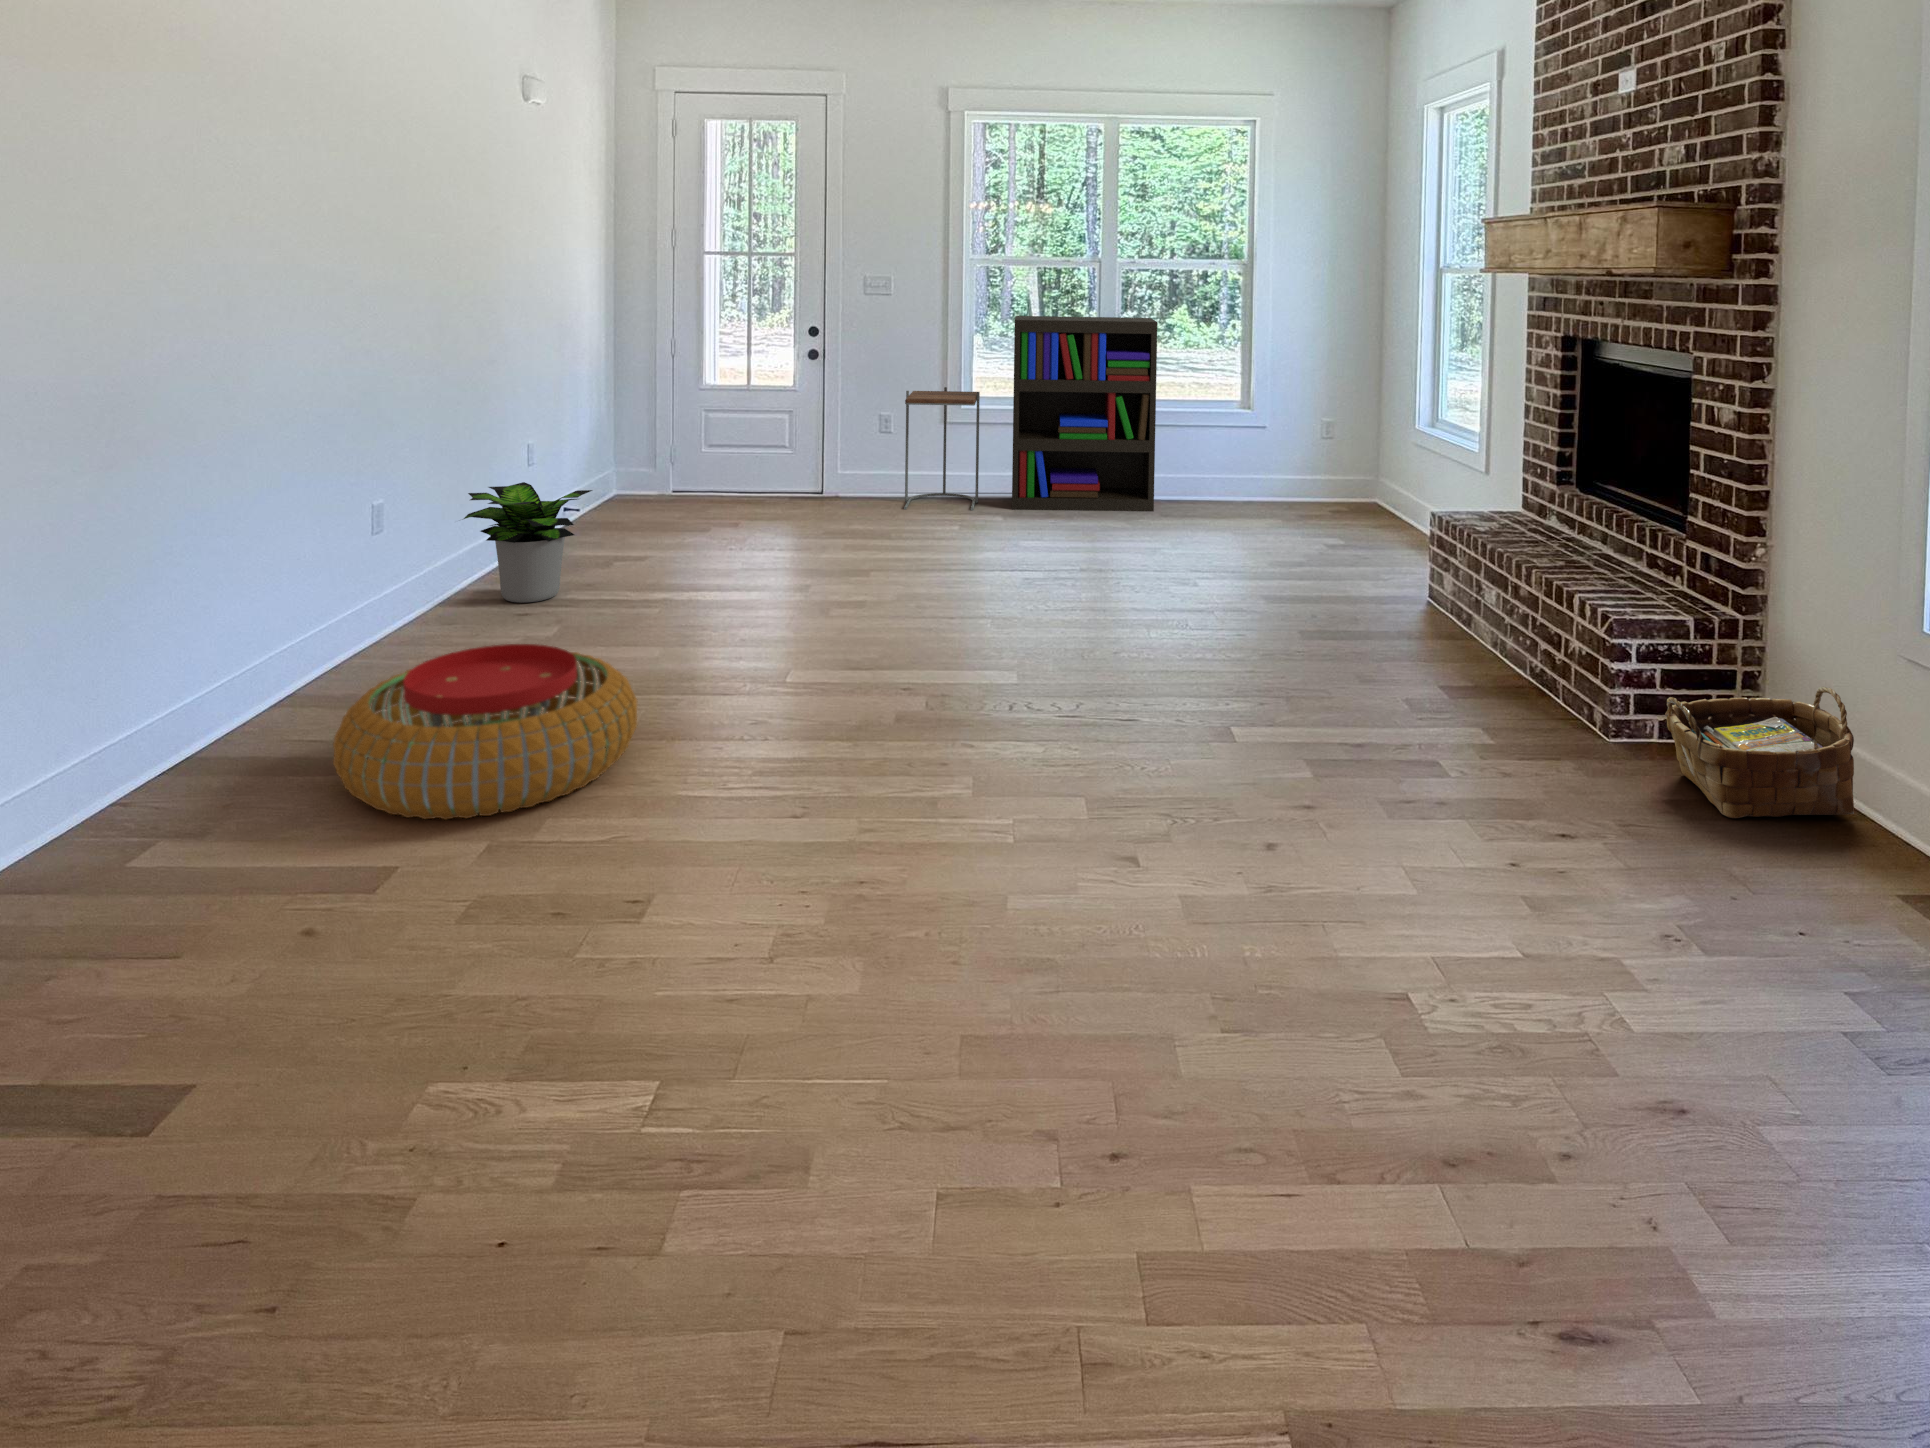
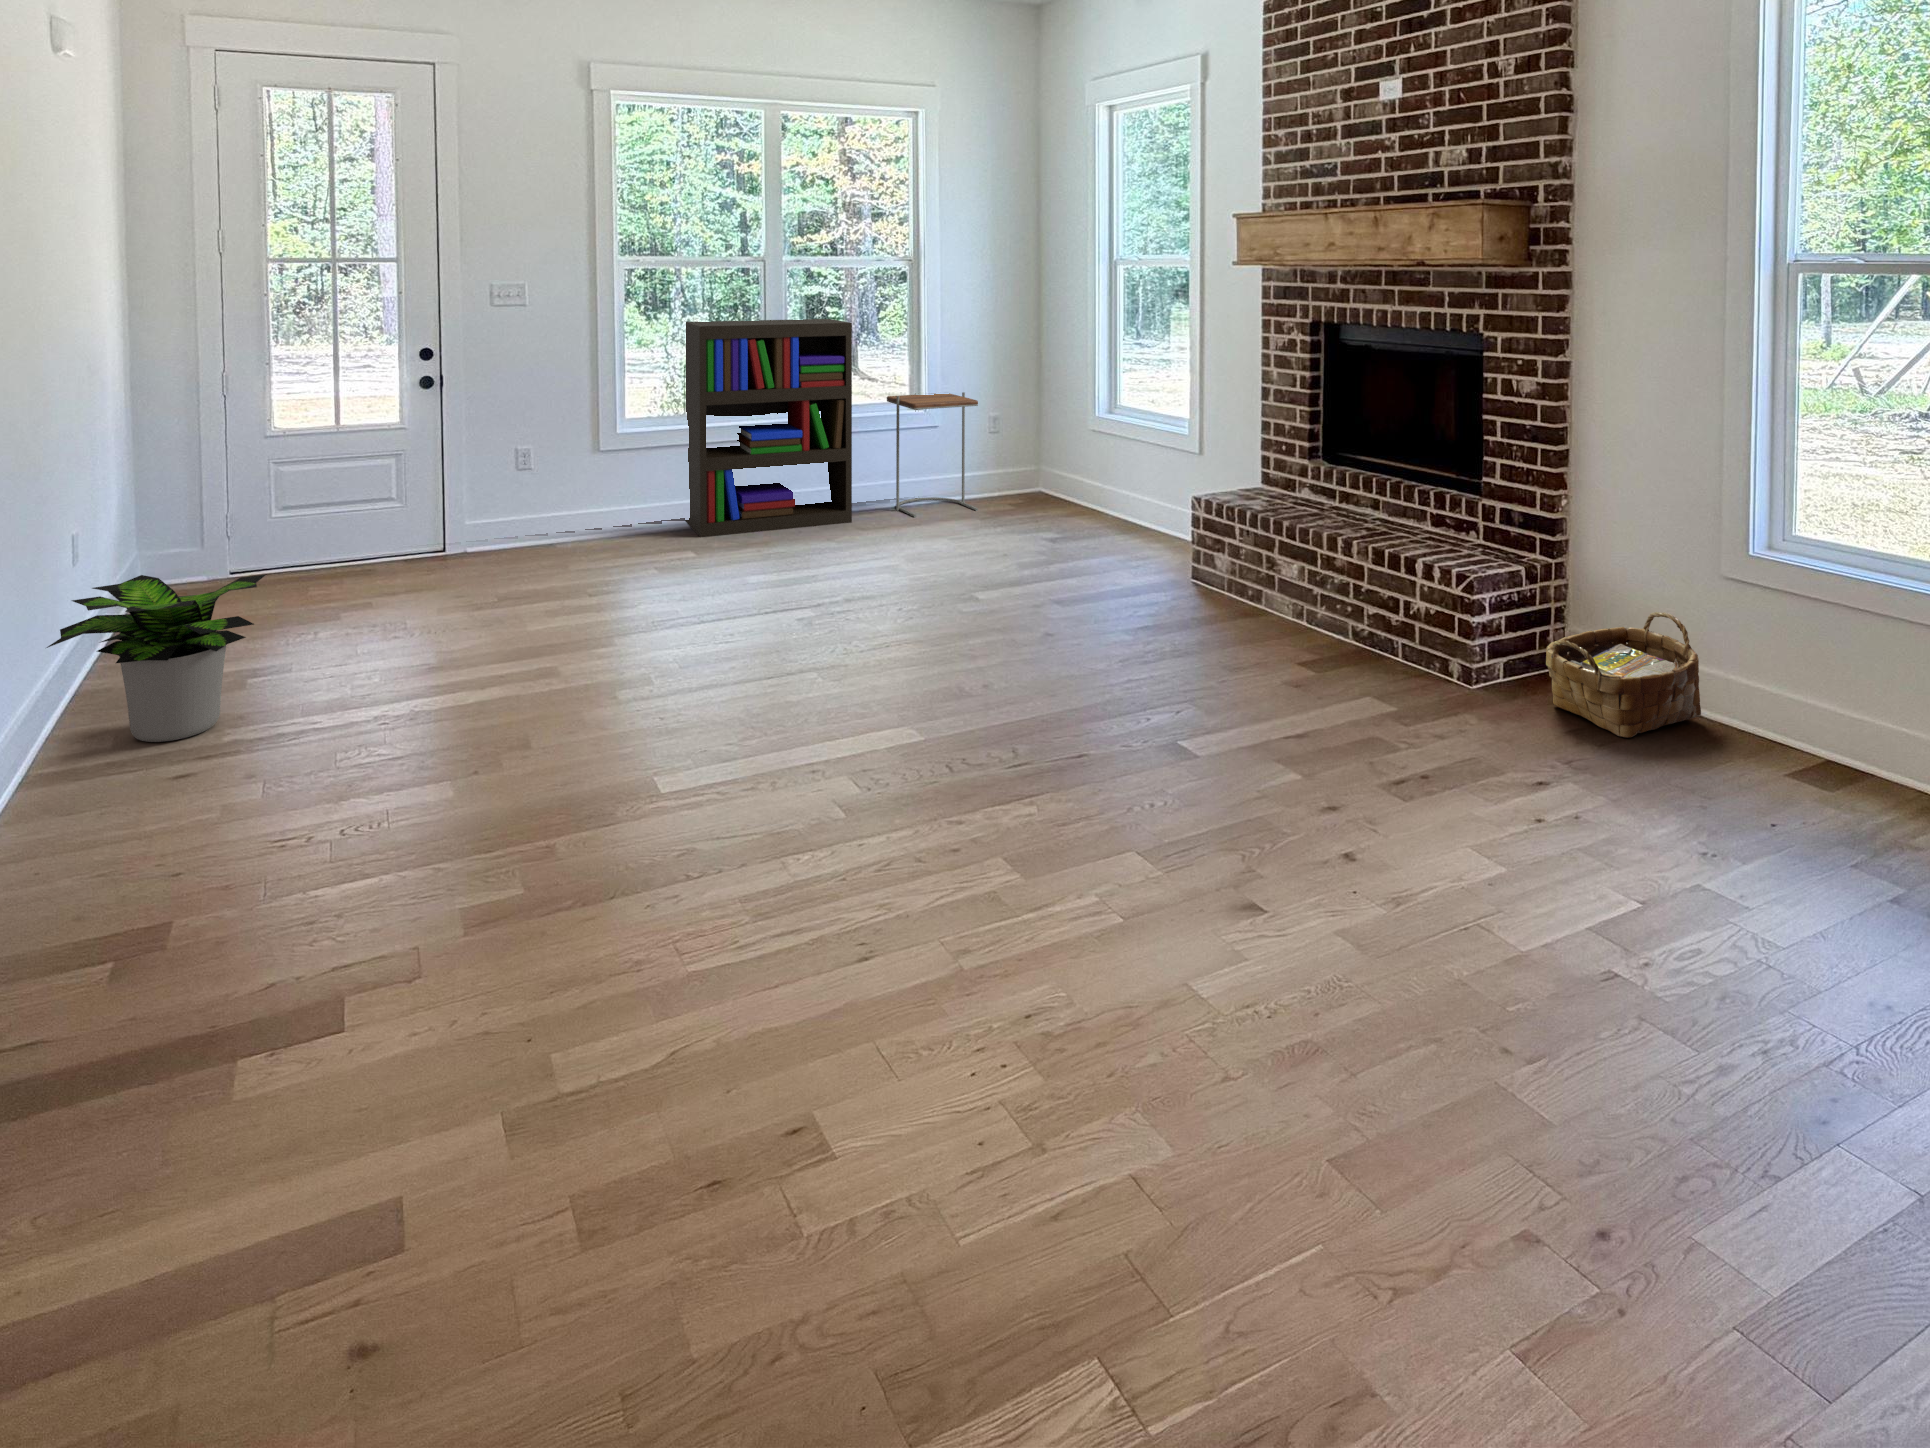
side table: present [904,387,980,510] -> present [887,392,978,517]
pouf: present [333,644,638,820] -> none [139,794,581,1089]

